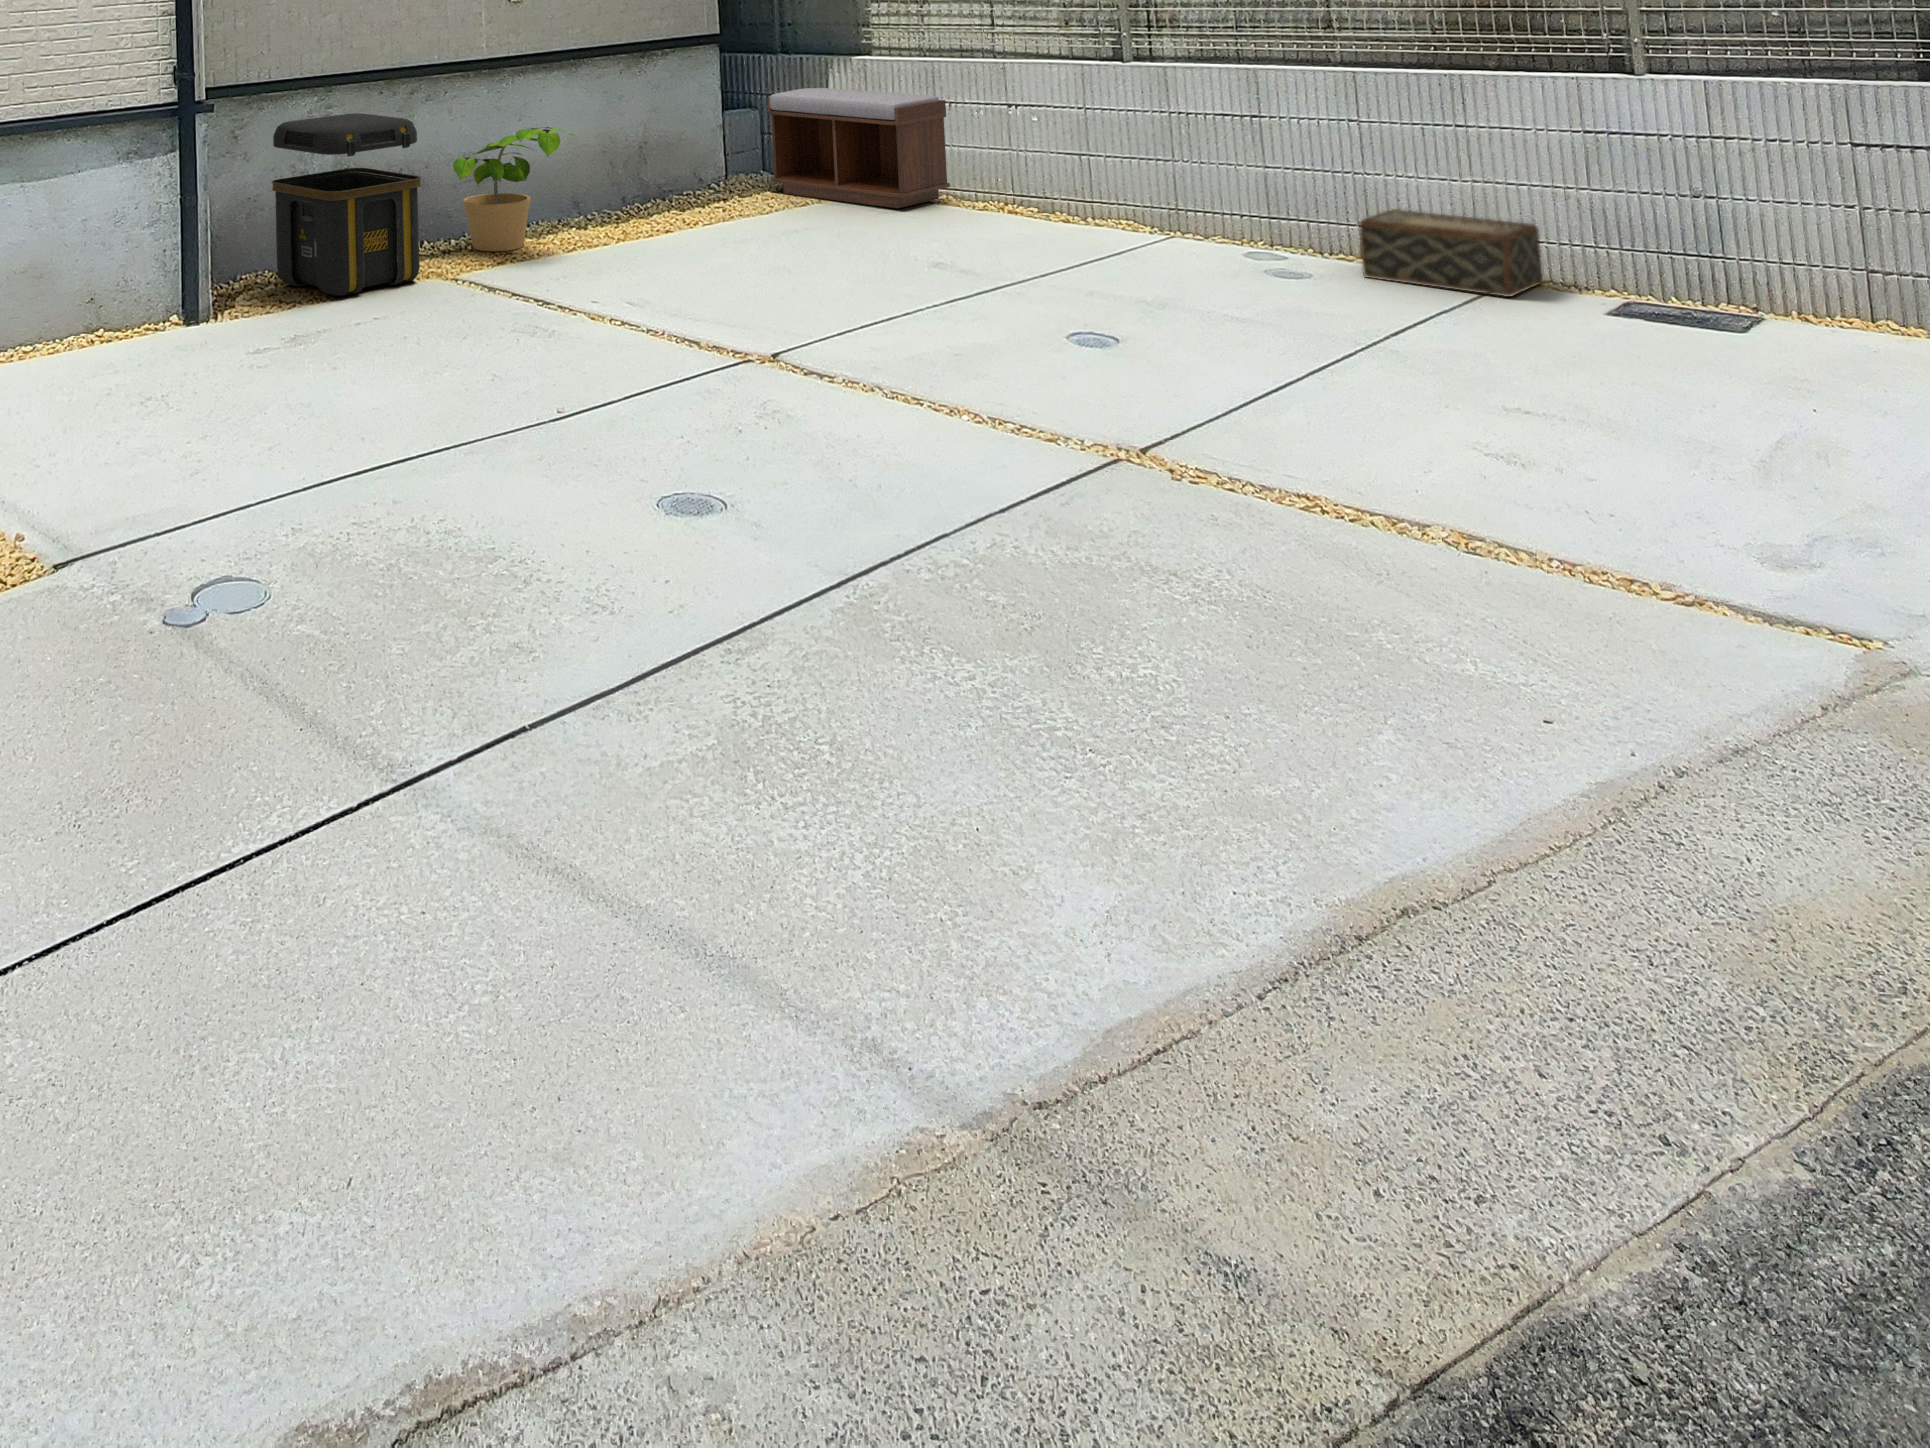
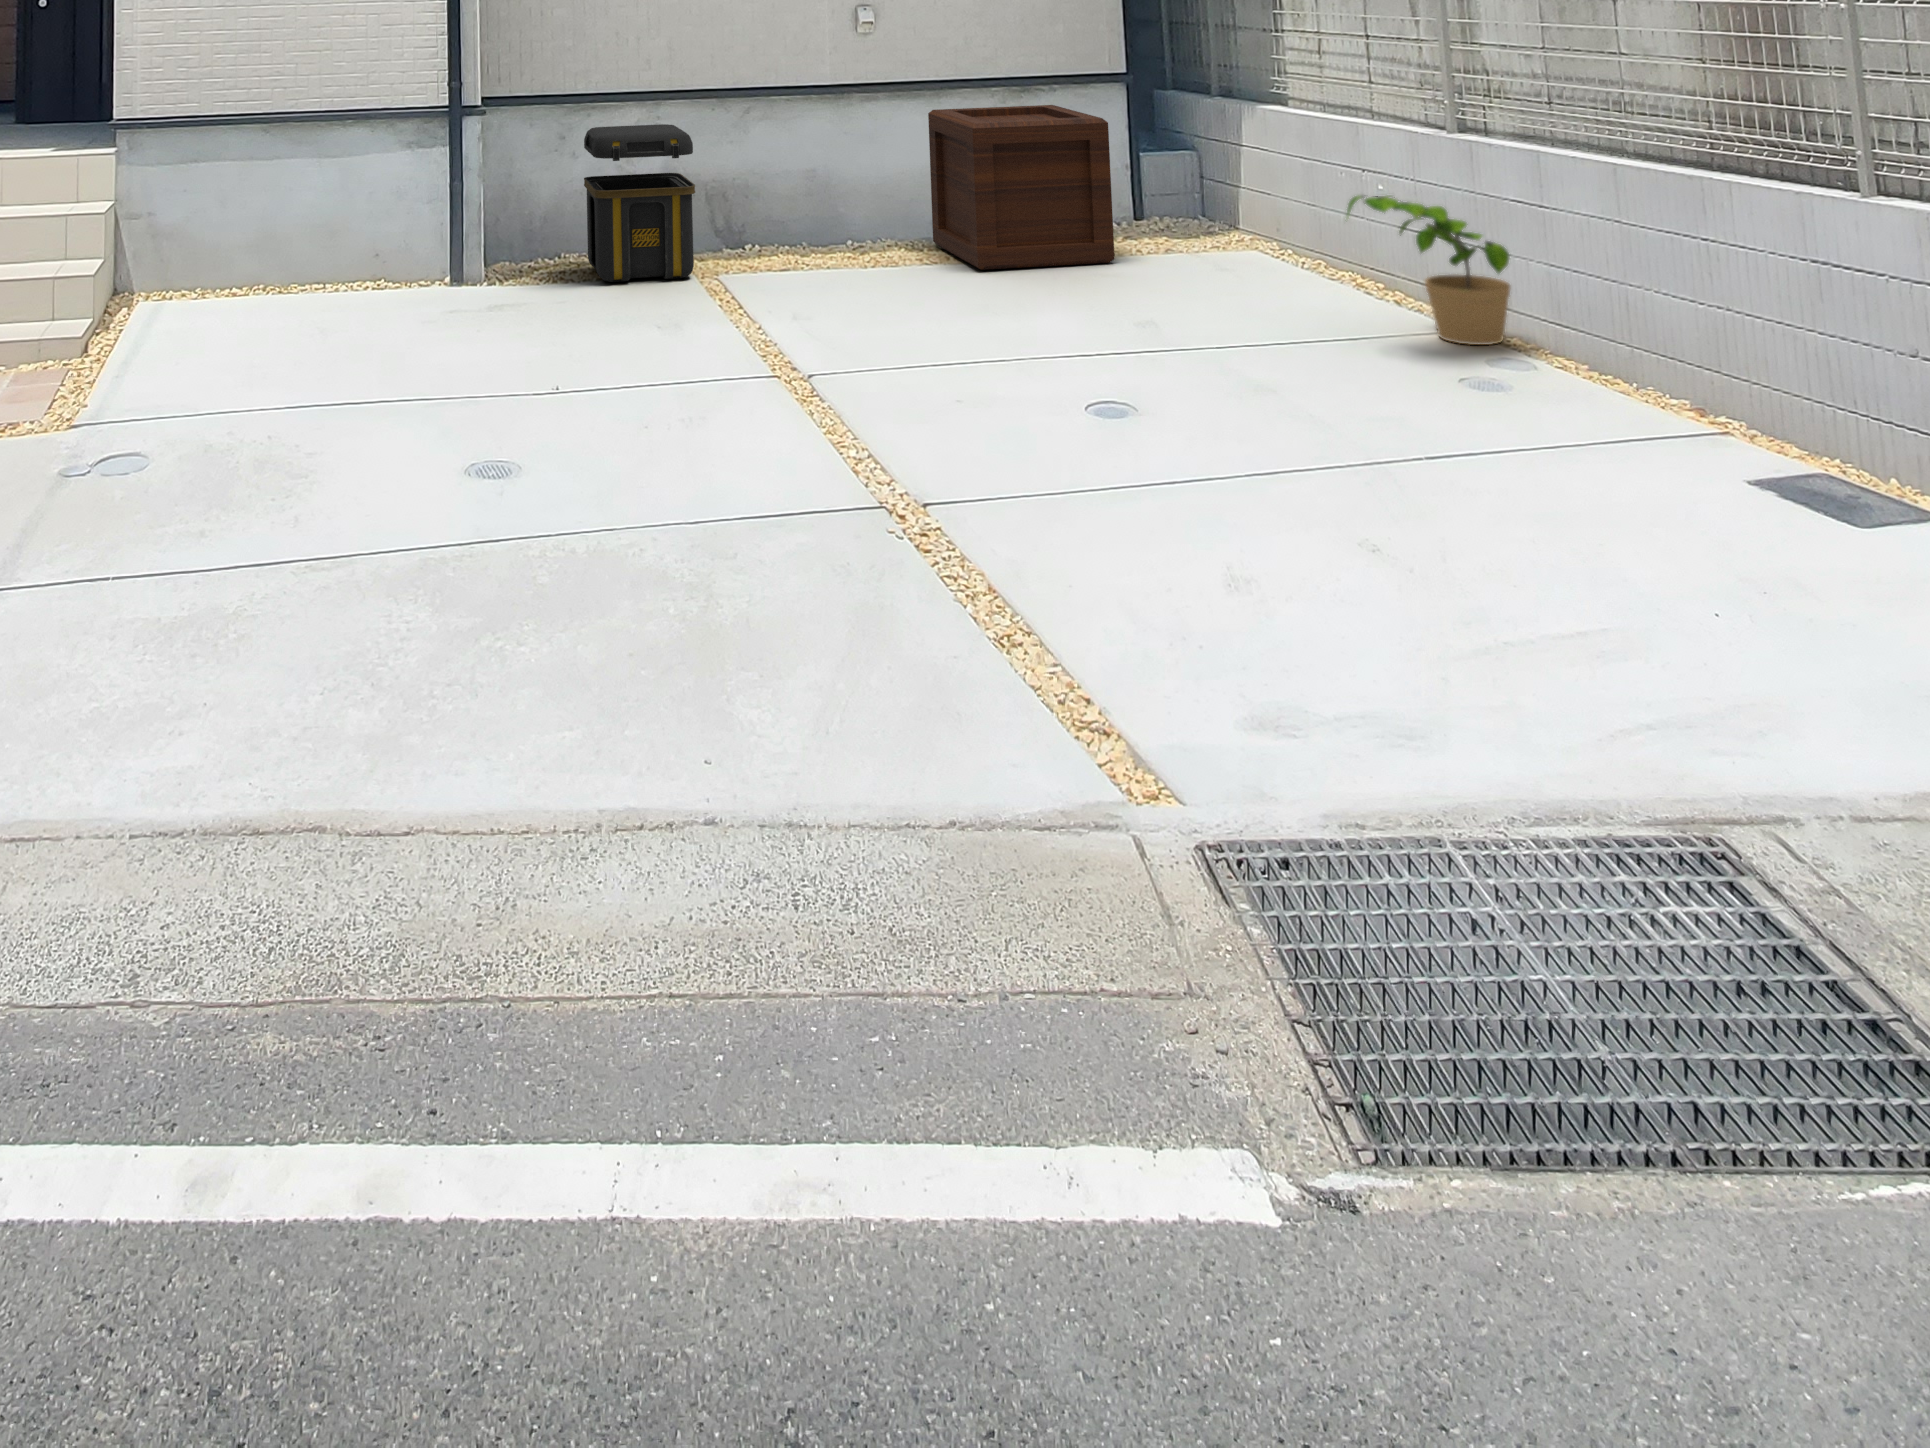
wooden crate: none [575,68,777,236] -> present [928,105,1115,270]
bench: present [767,88,950,208] -> none [1161,136,1326,270]
potted plant: present [453,127,575,251] -> present [1347,195,1510,345]
woven basket: present [1359,209,1543,297] -> none [1576,331,1787,449]

